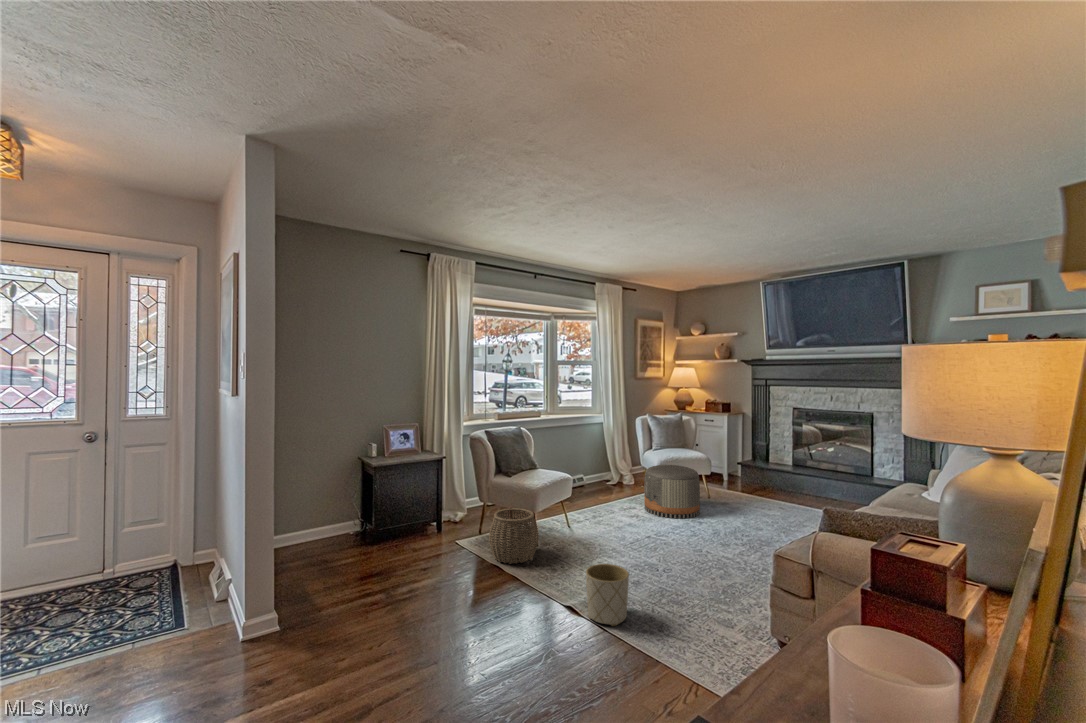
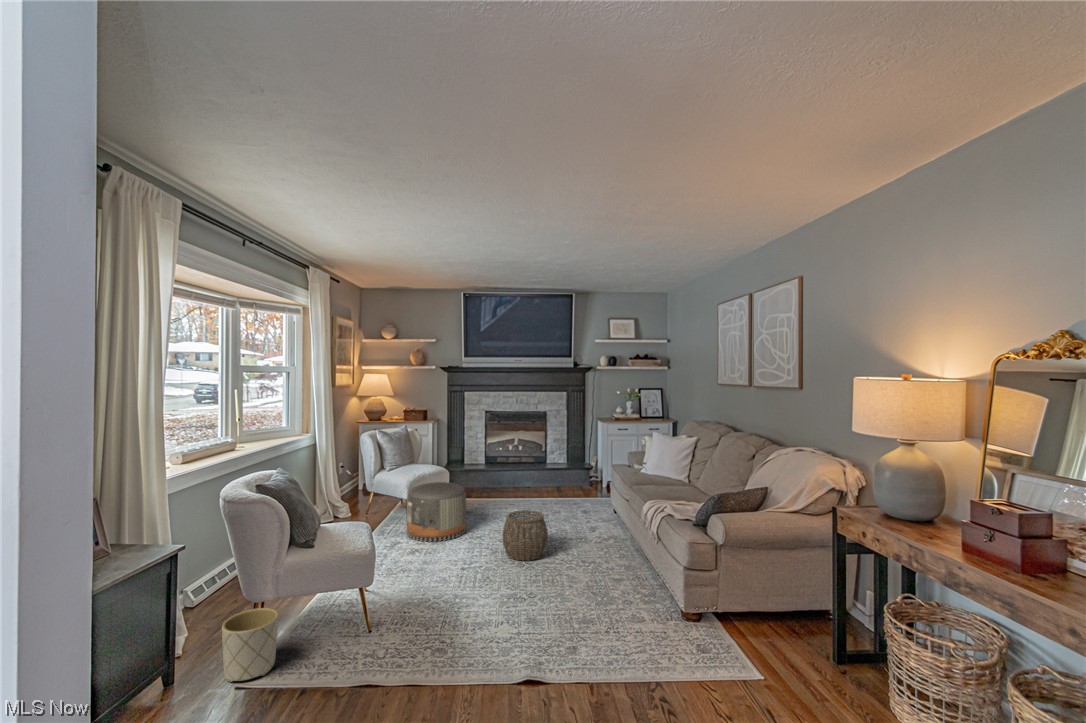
woven basket: present [489,508,539,564] -> present [502,510,548,561]
planter: present [586,564,629,626] -> present [222,608,279,682]

